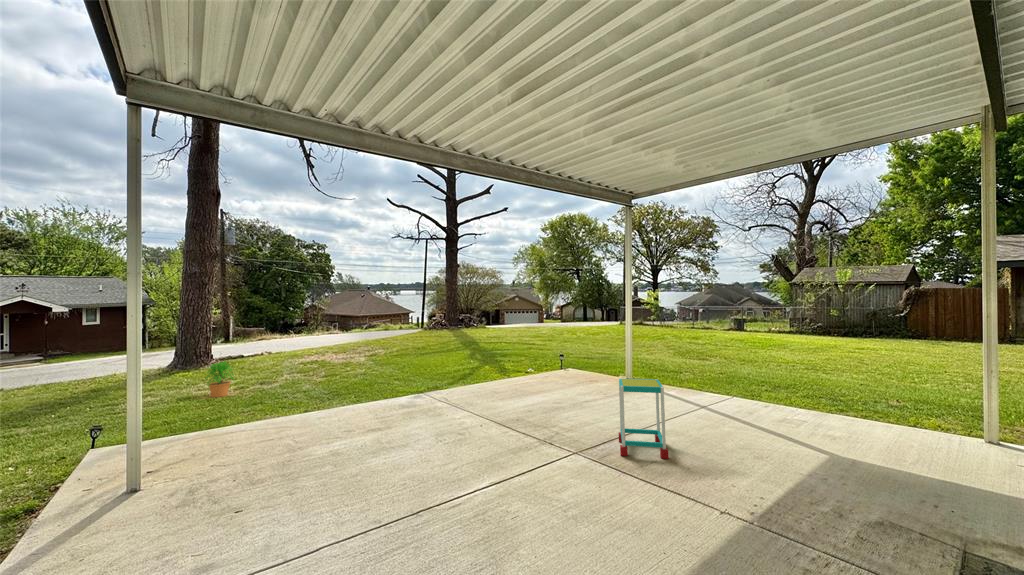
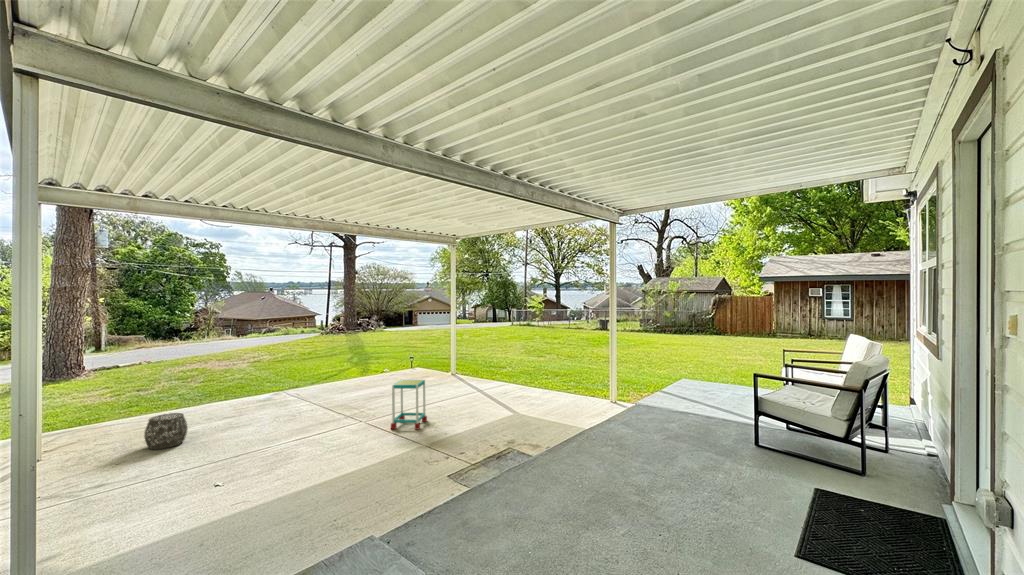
potted plant: present [205,361,234,397] -> none [77,372,113,404]
woven basket: none [278,418,334,474] -> present [144,413,188,450]

